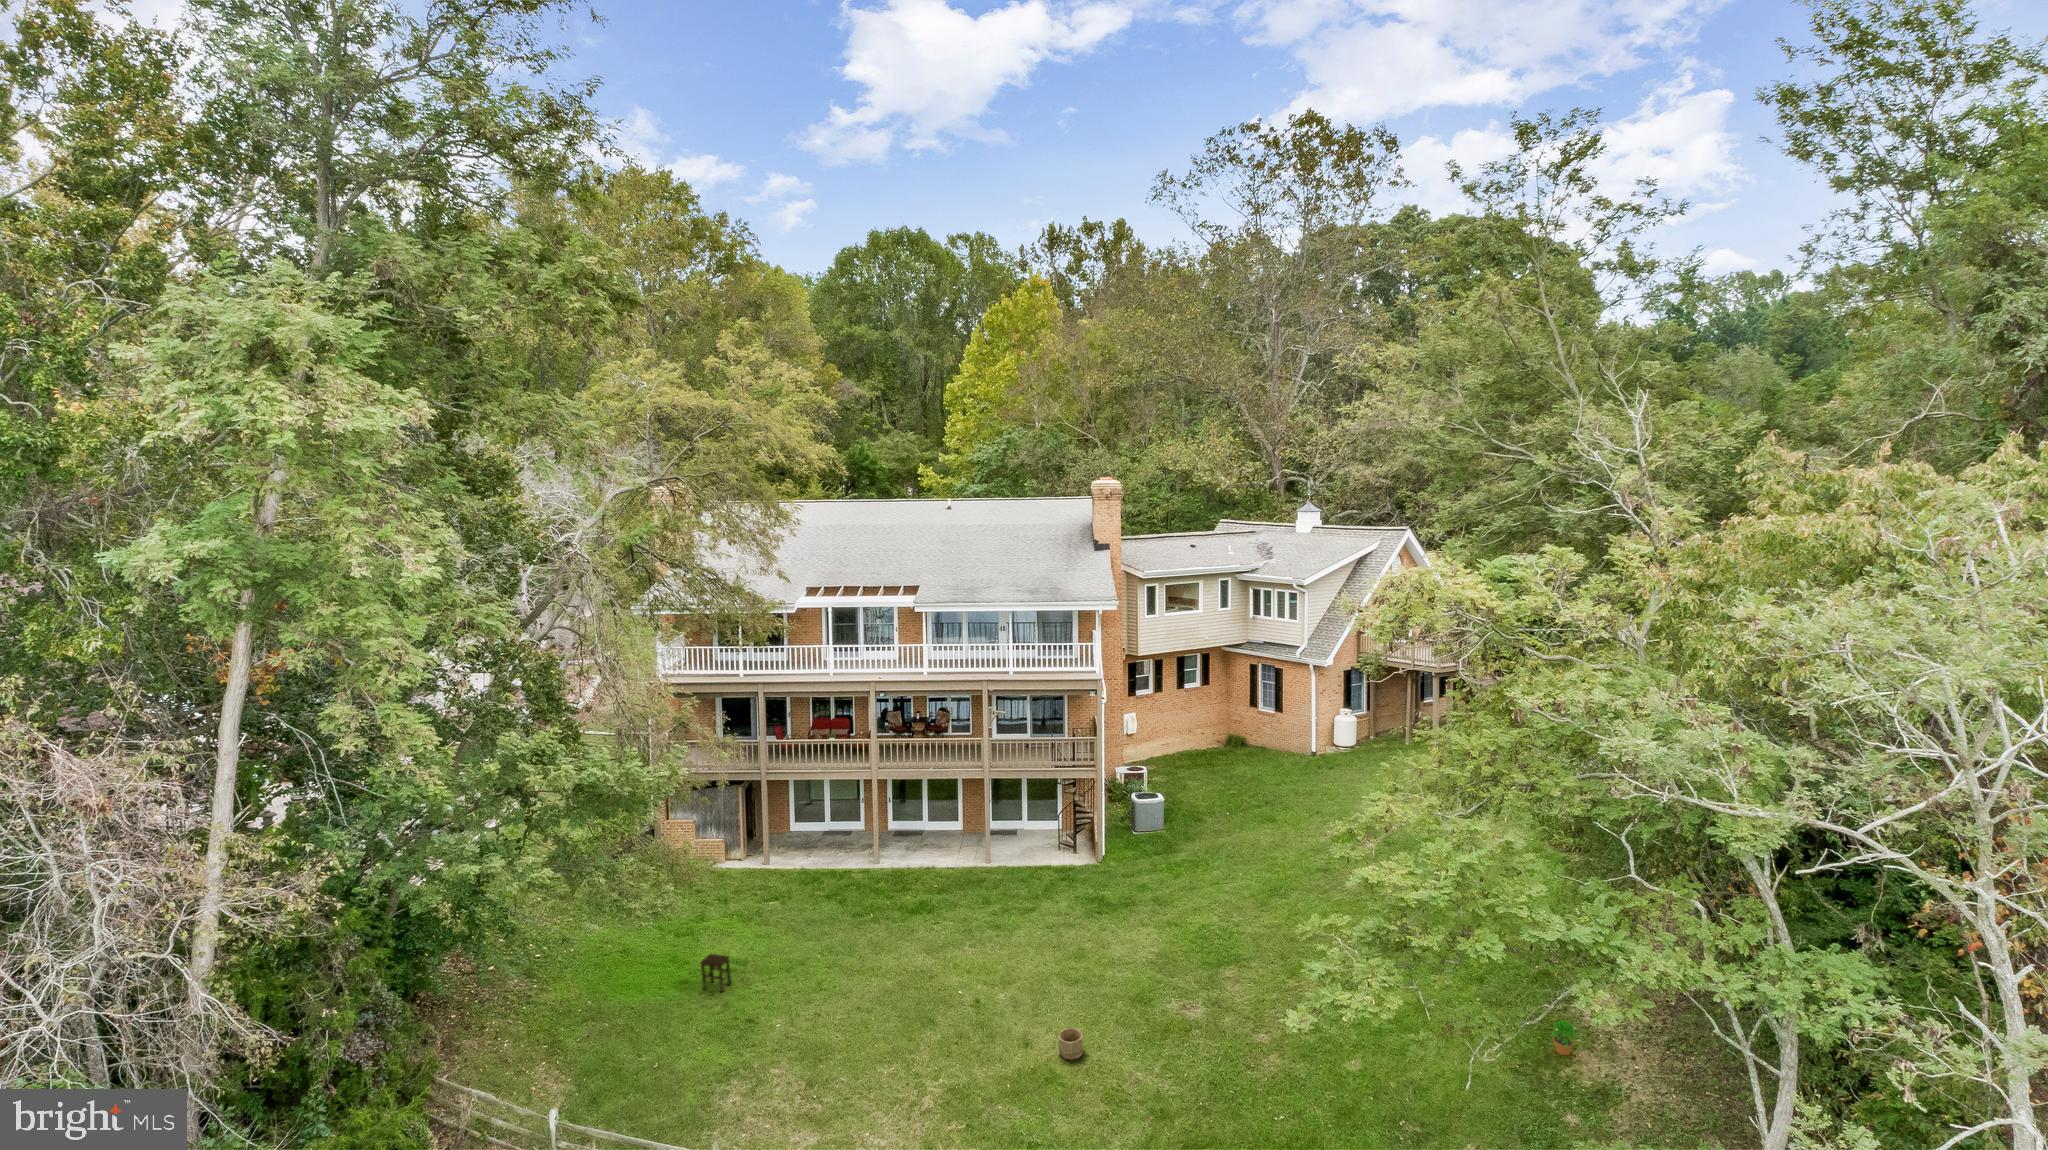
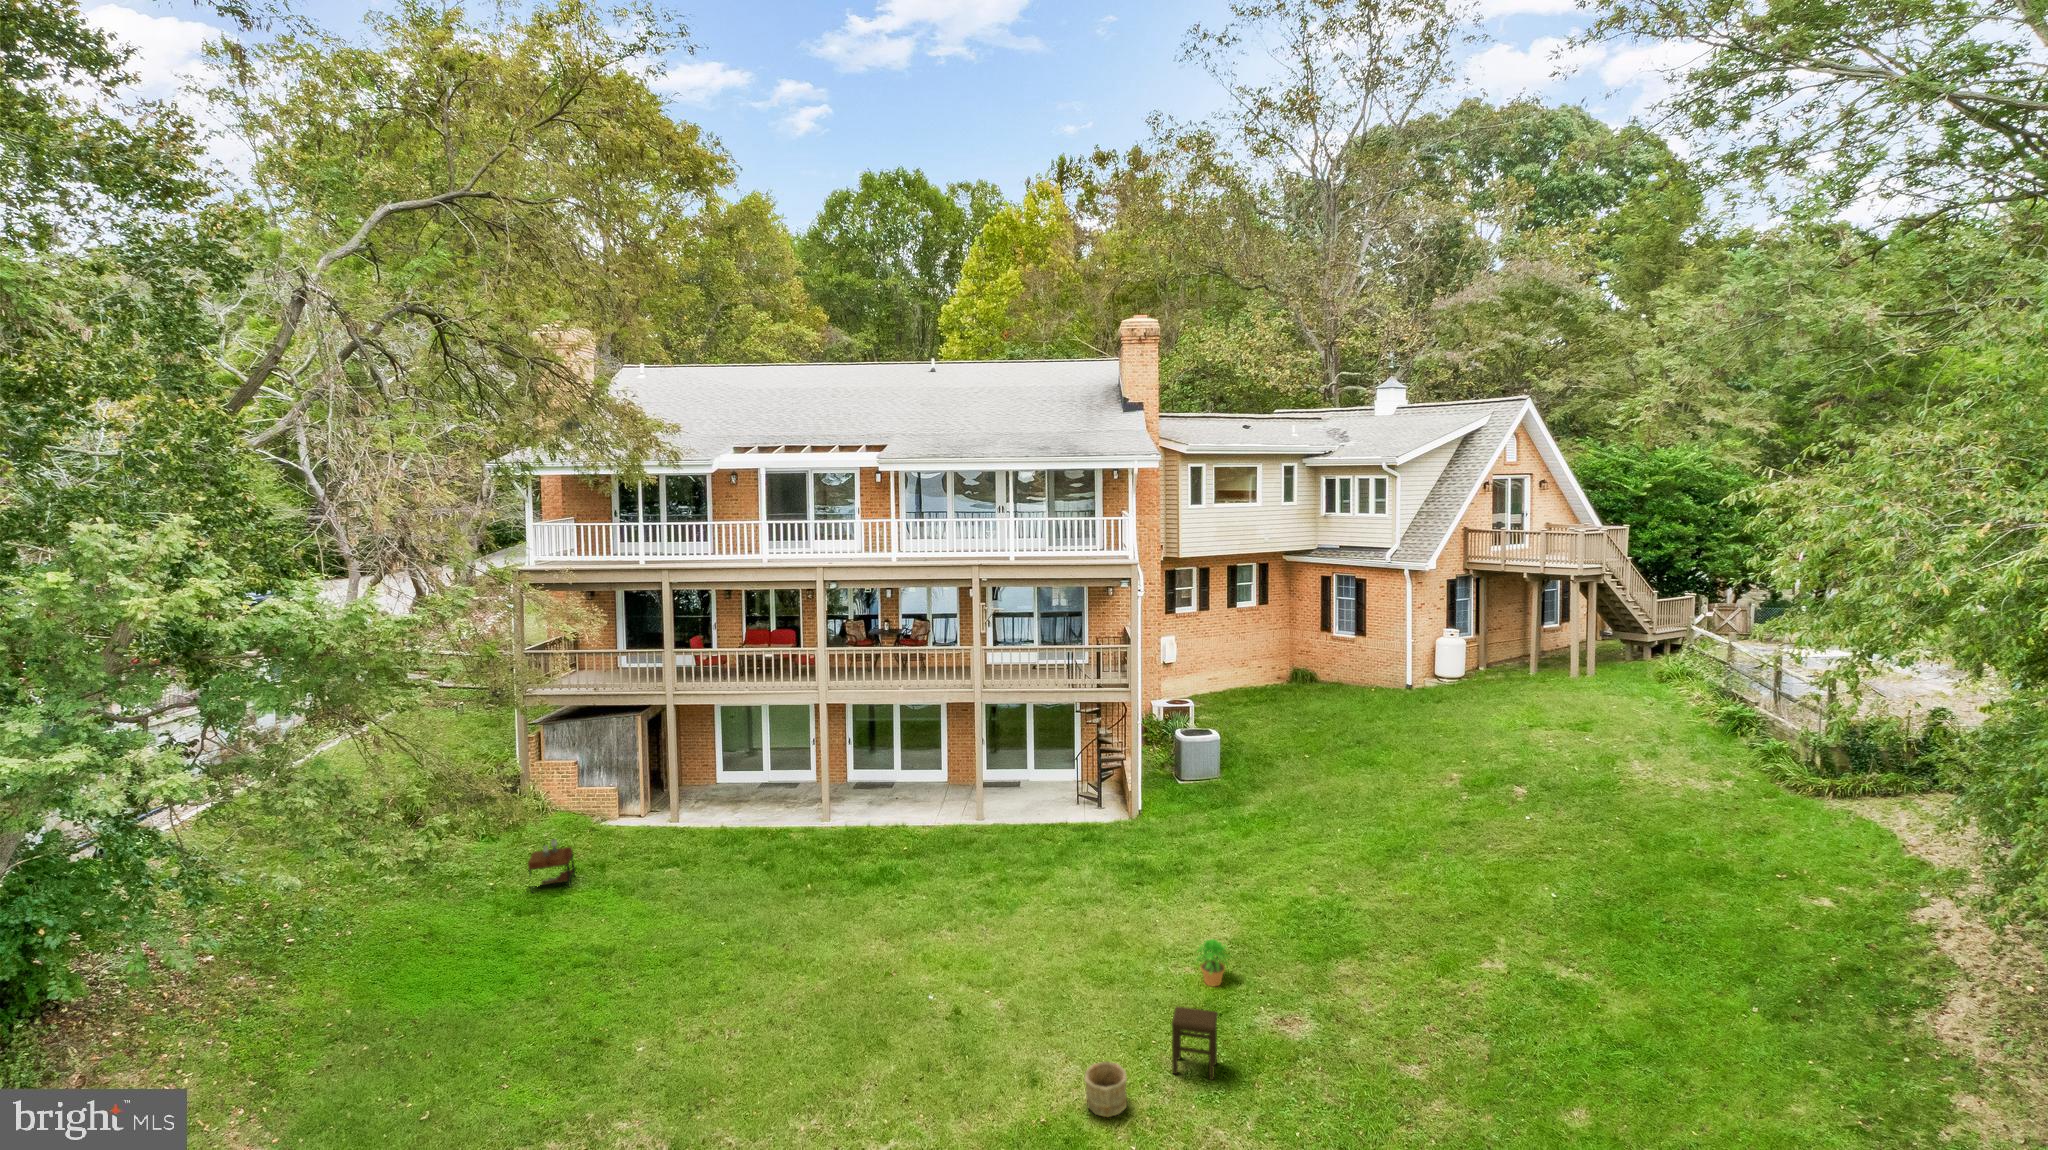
side table: none [681,882,710,920] -> present [528,839,575,892]
stool: present [701,954,731,992] -> present [1171,1006,1218,1080]
potted plant: present [1551,1020,1577,1055] -> present [1197,939,1230,986]

